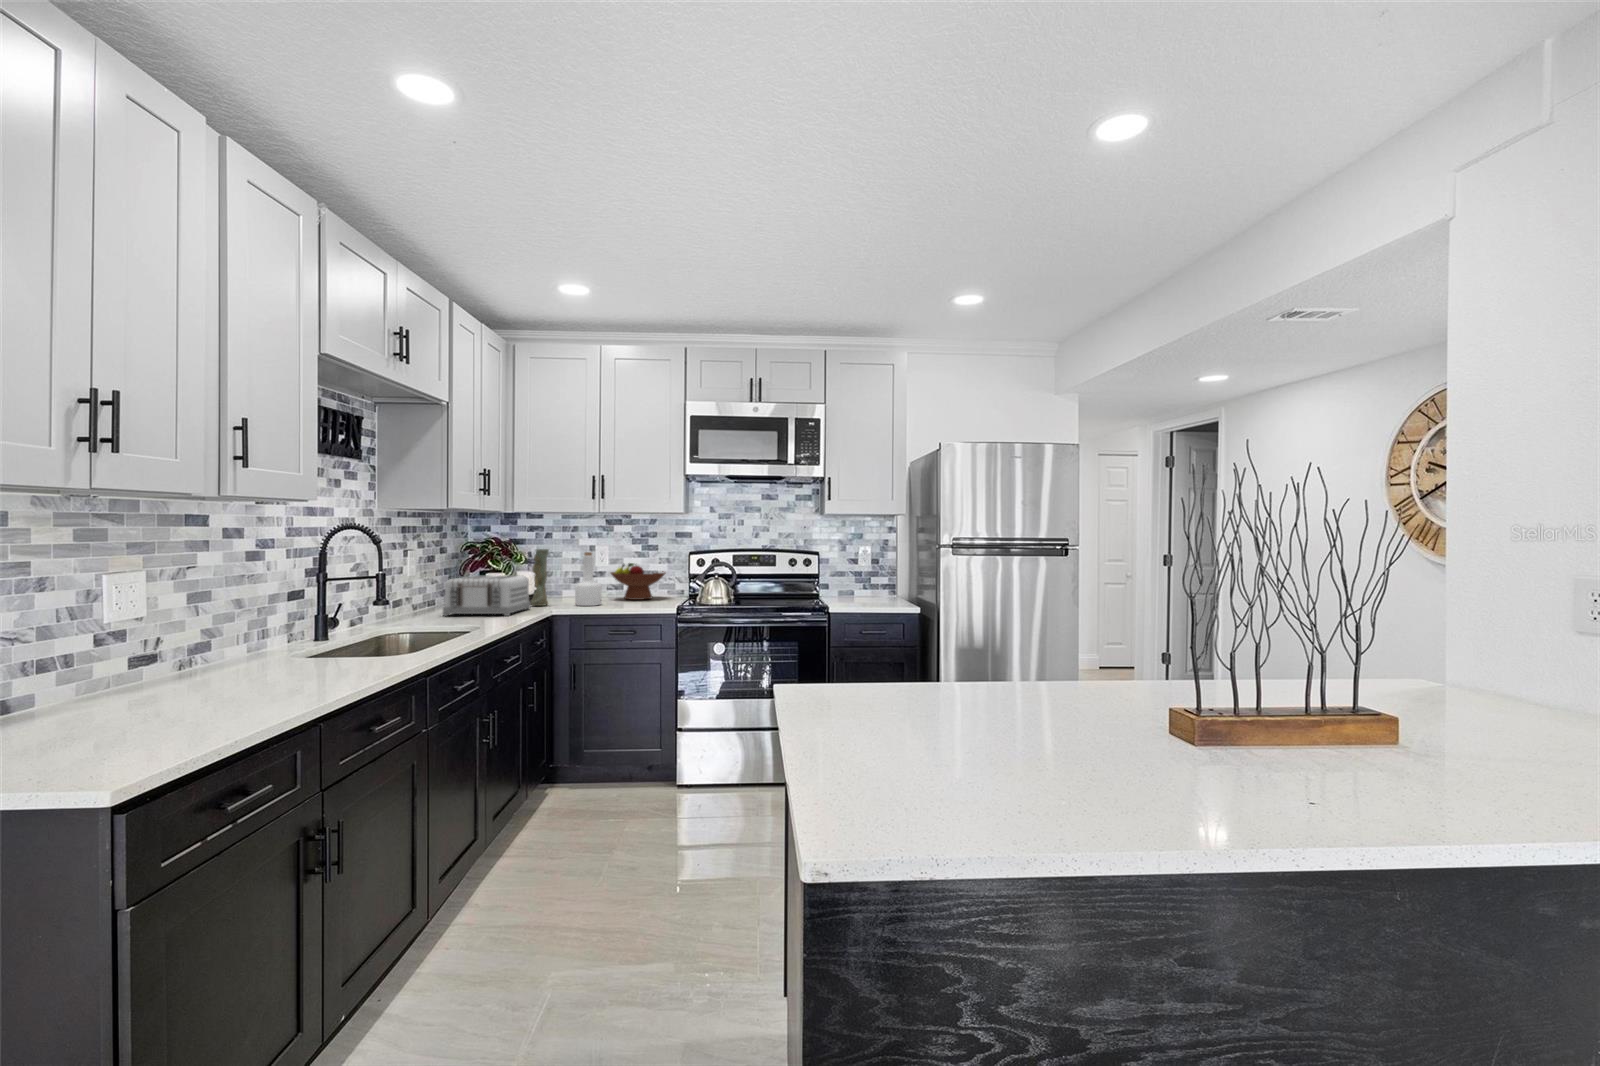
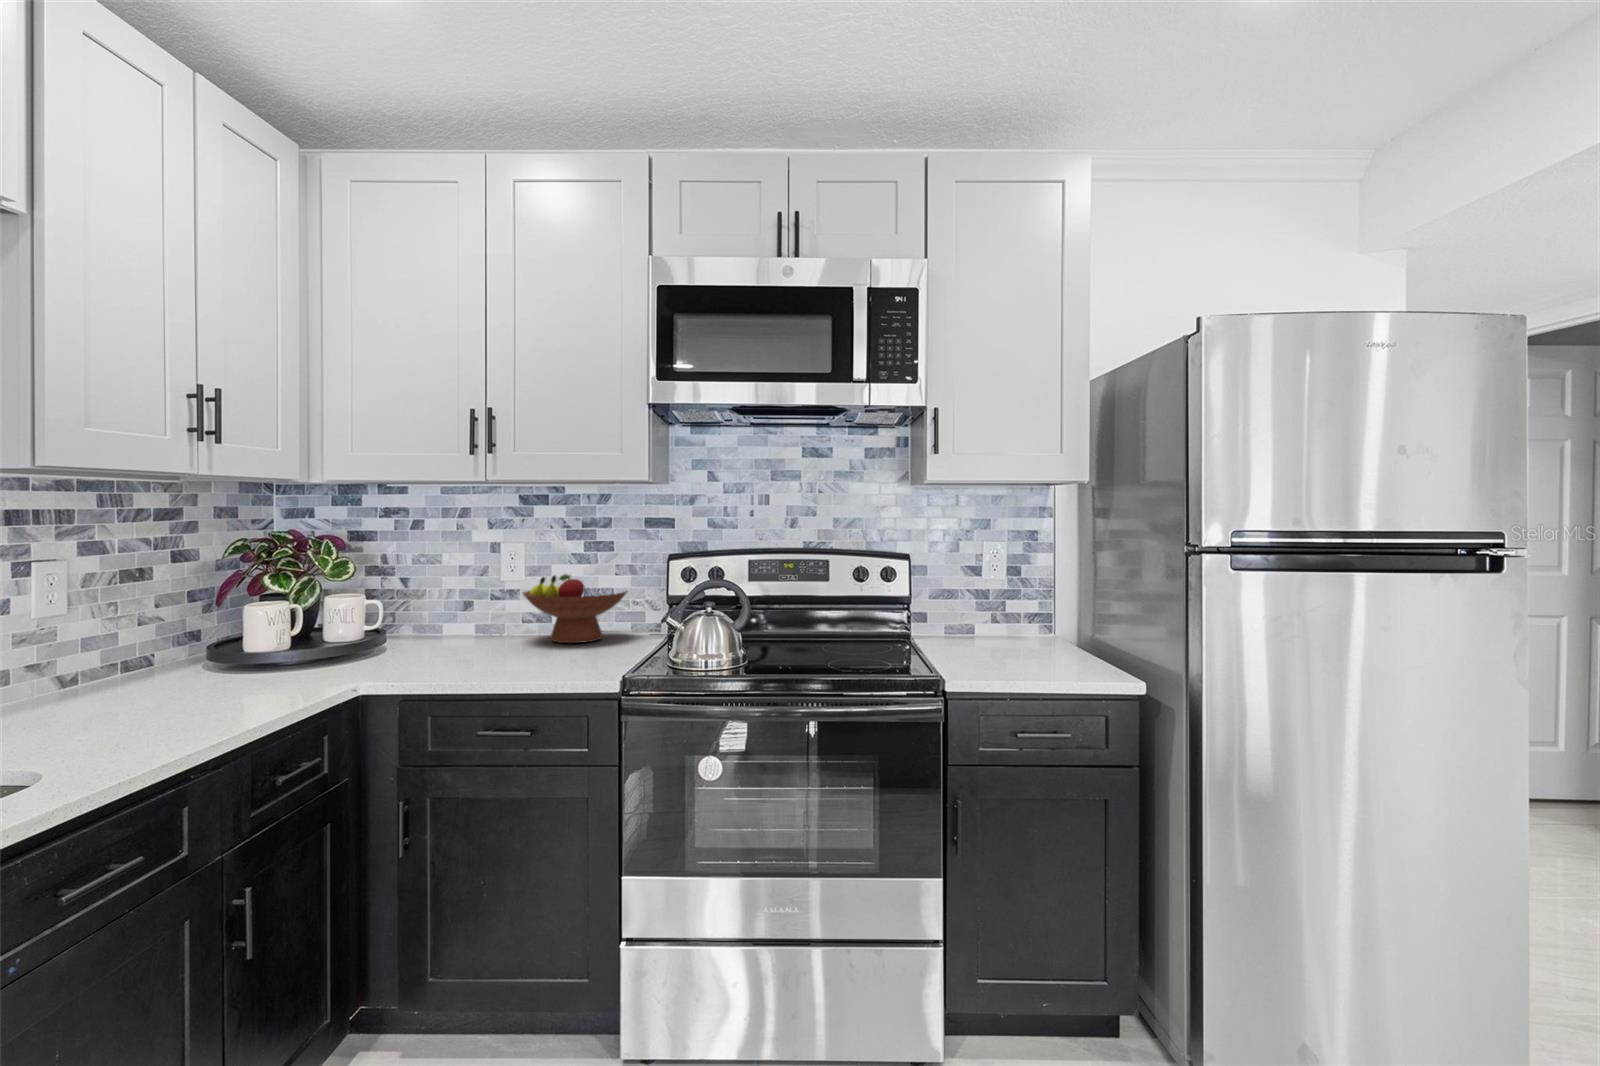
vase: present [531,549,549,606] -> none [347,552,386,664]
bottle: present [575,552,601,606] -> none [434,558,489,665]
toaster: present [443,576,530,616] -> none [90,608,328,708]

